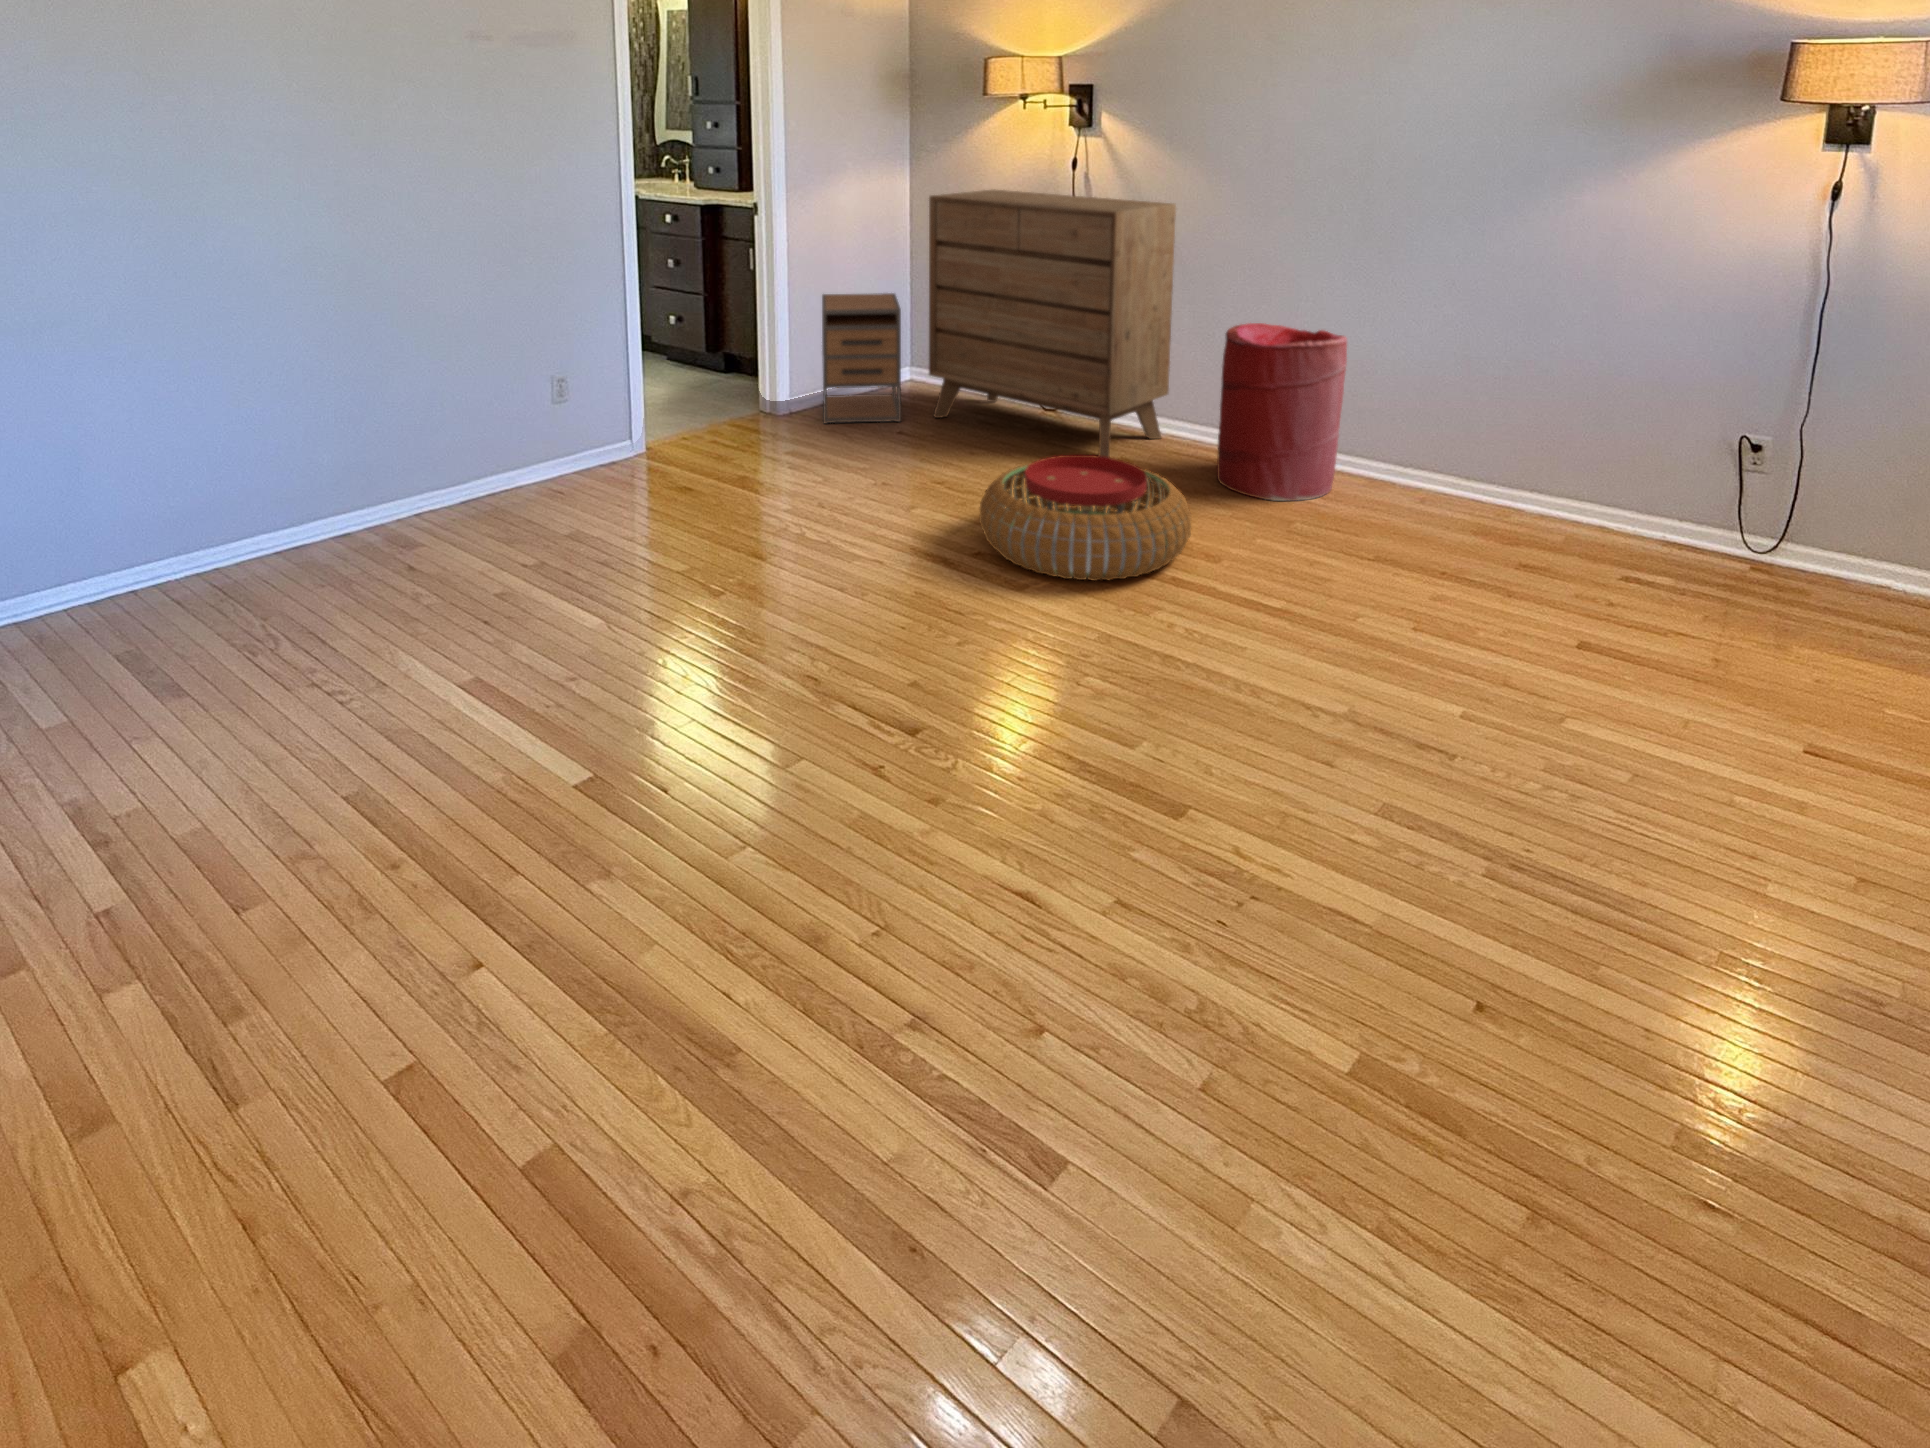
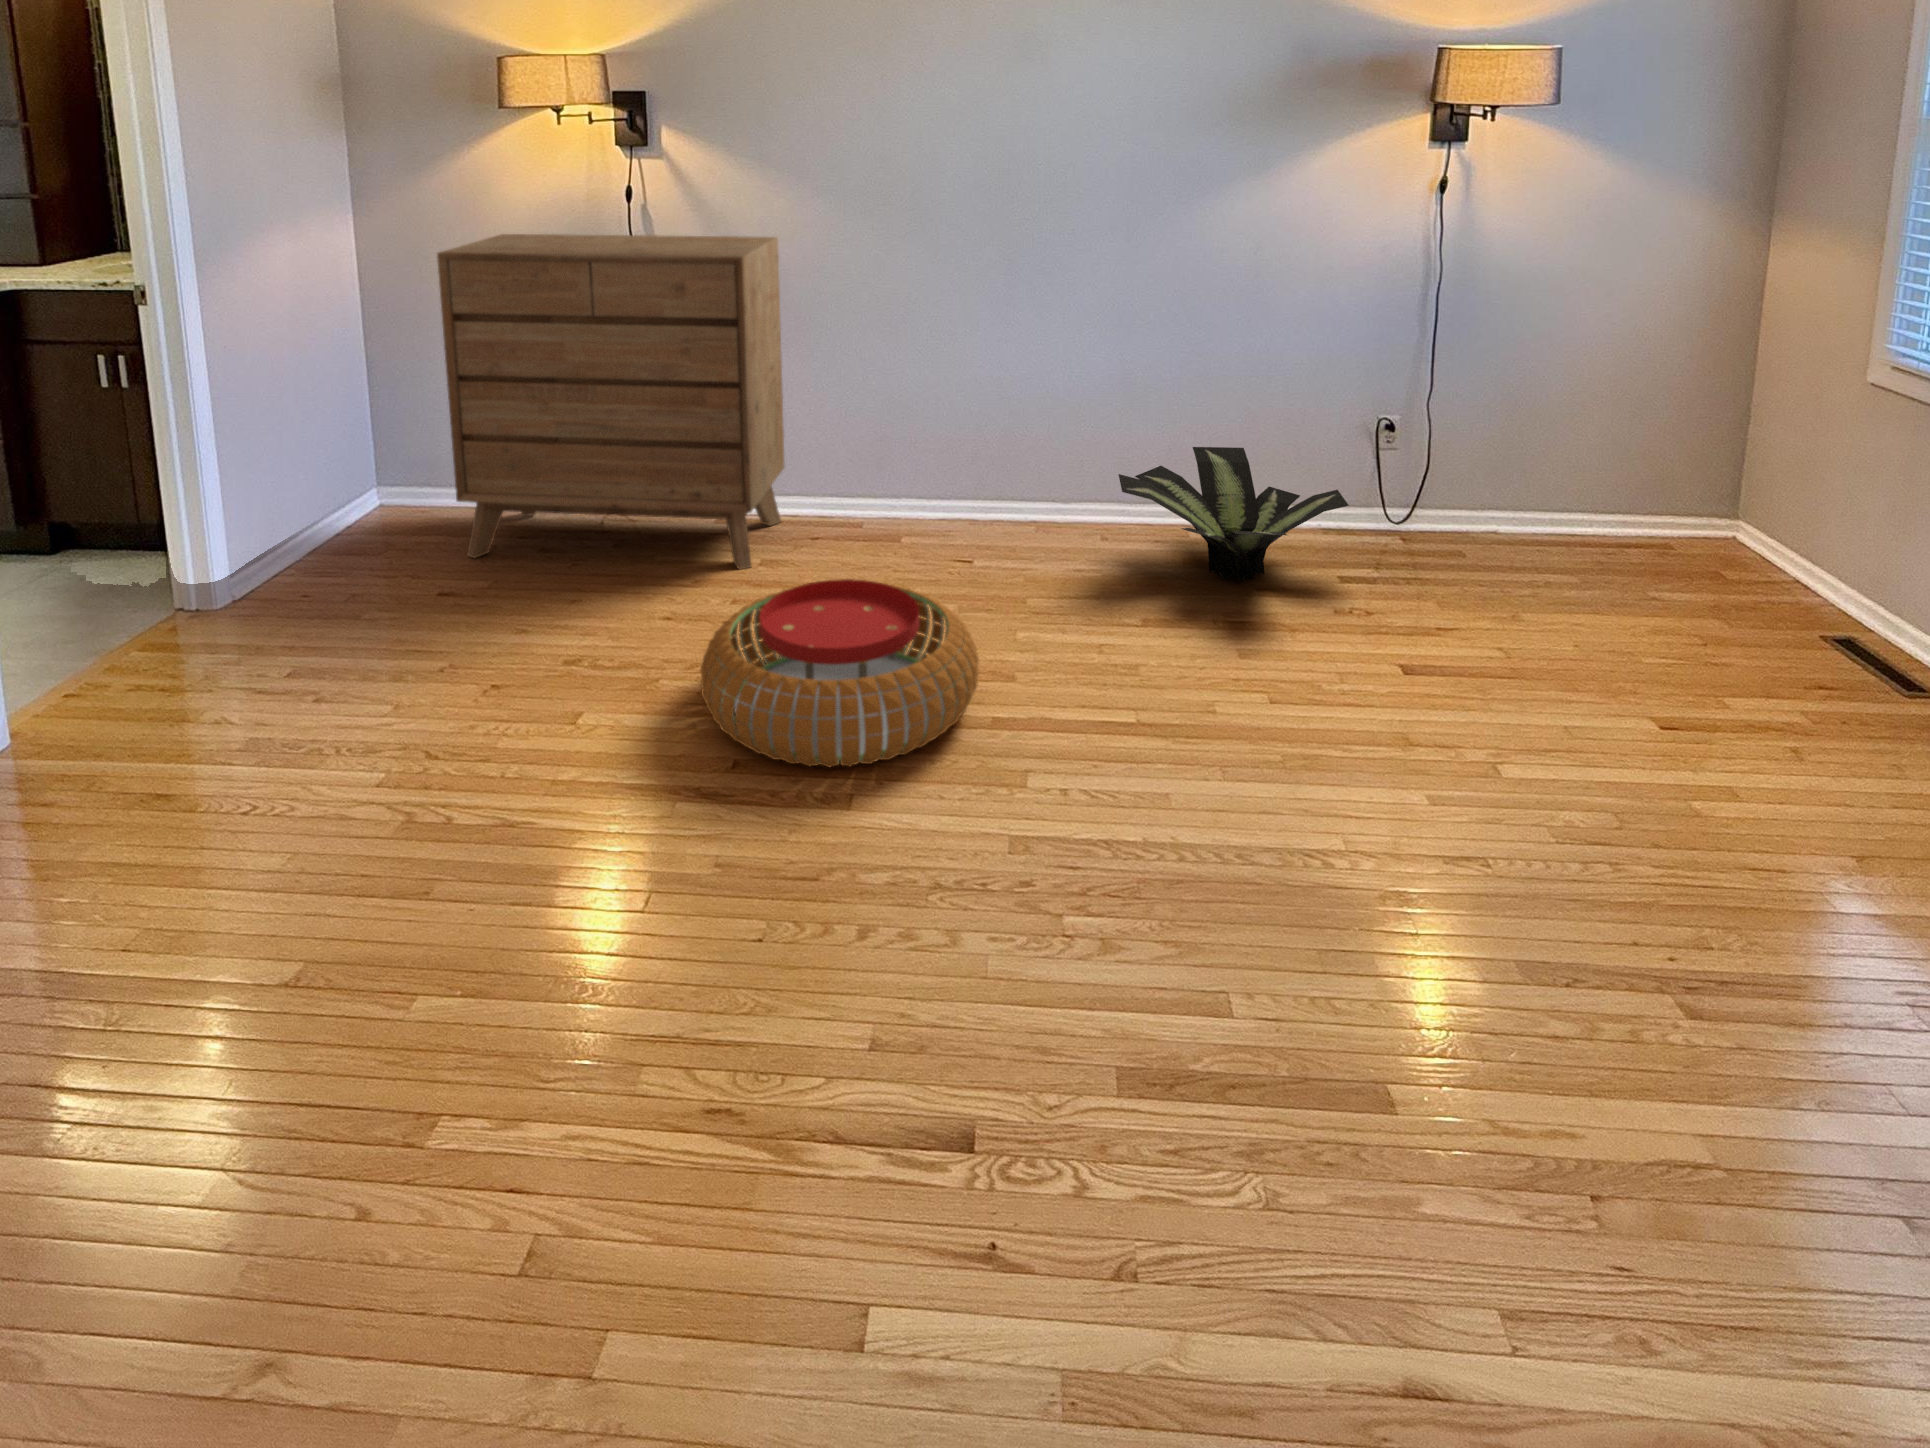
nightstand: present [822,293,901,424] -> none [256,393,428,608]
laundry hamper: present [1217,323,1347,501] -> none [883,368,1019,577]
potted plant: none [1402,433,1648,559] -> present [1119,447,1349,582]

